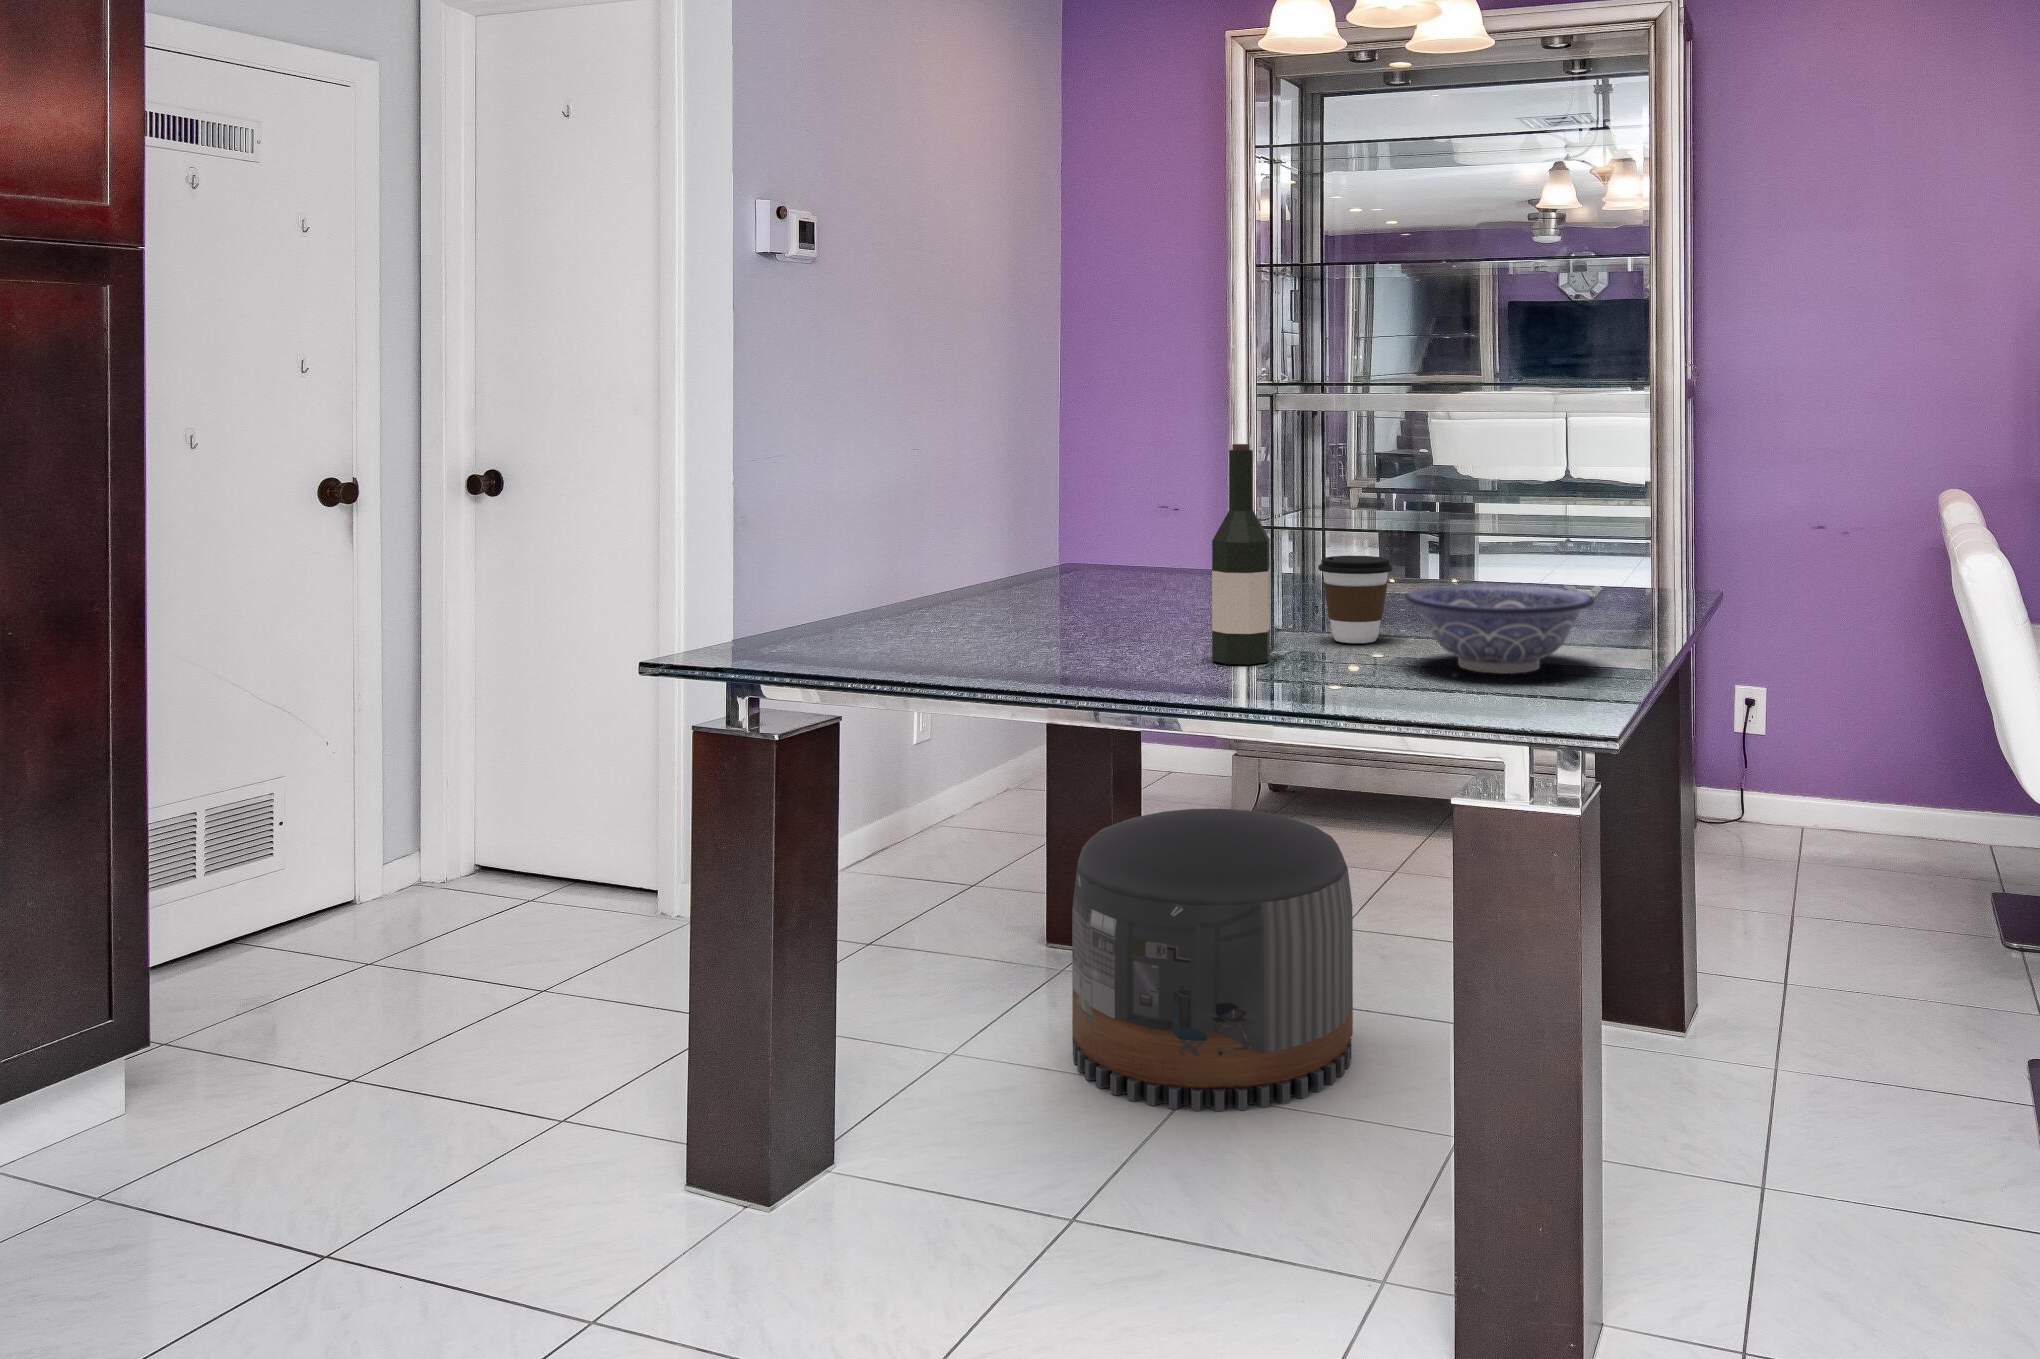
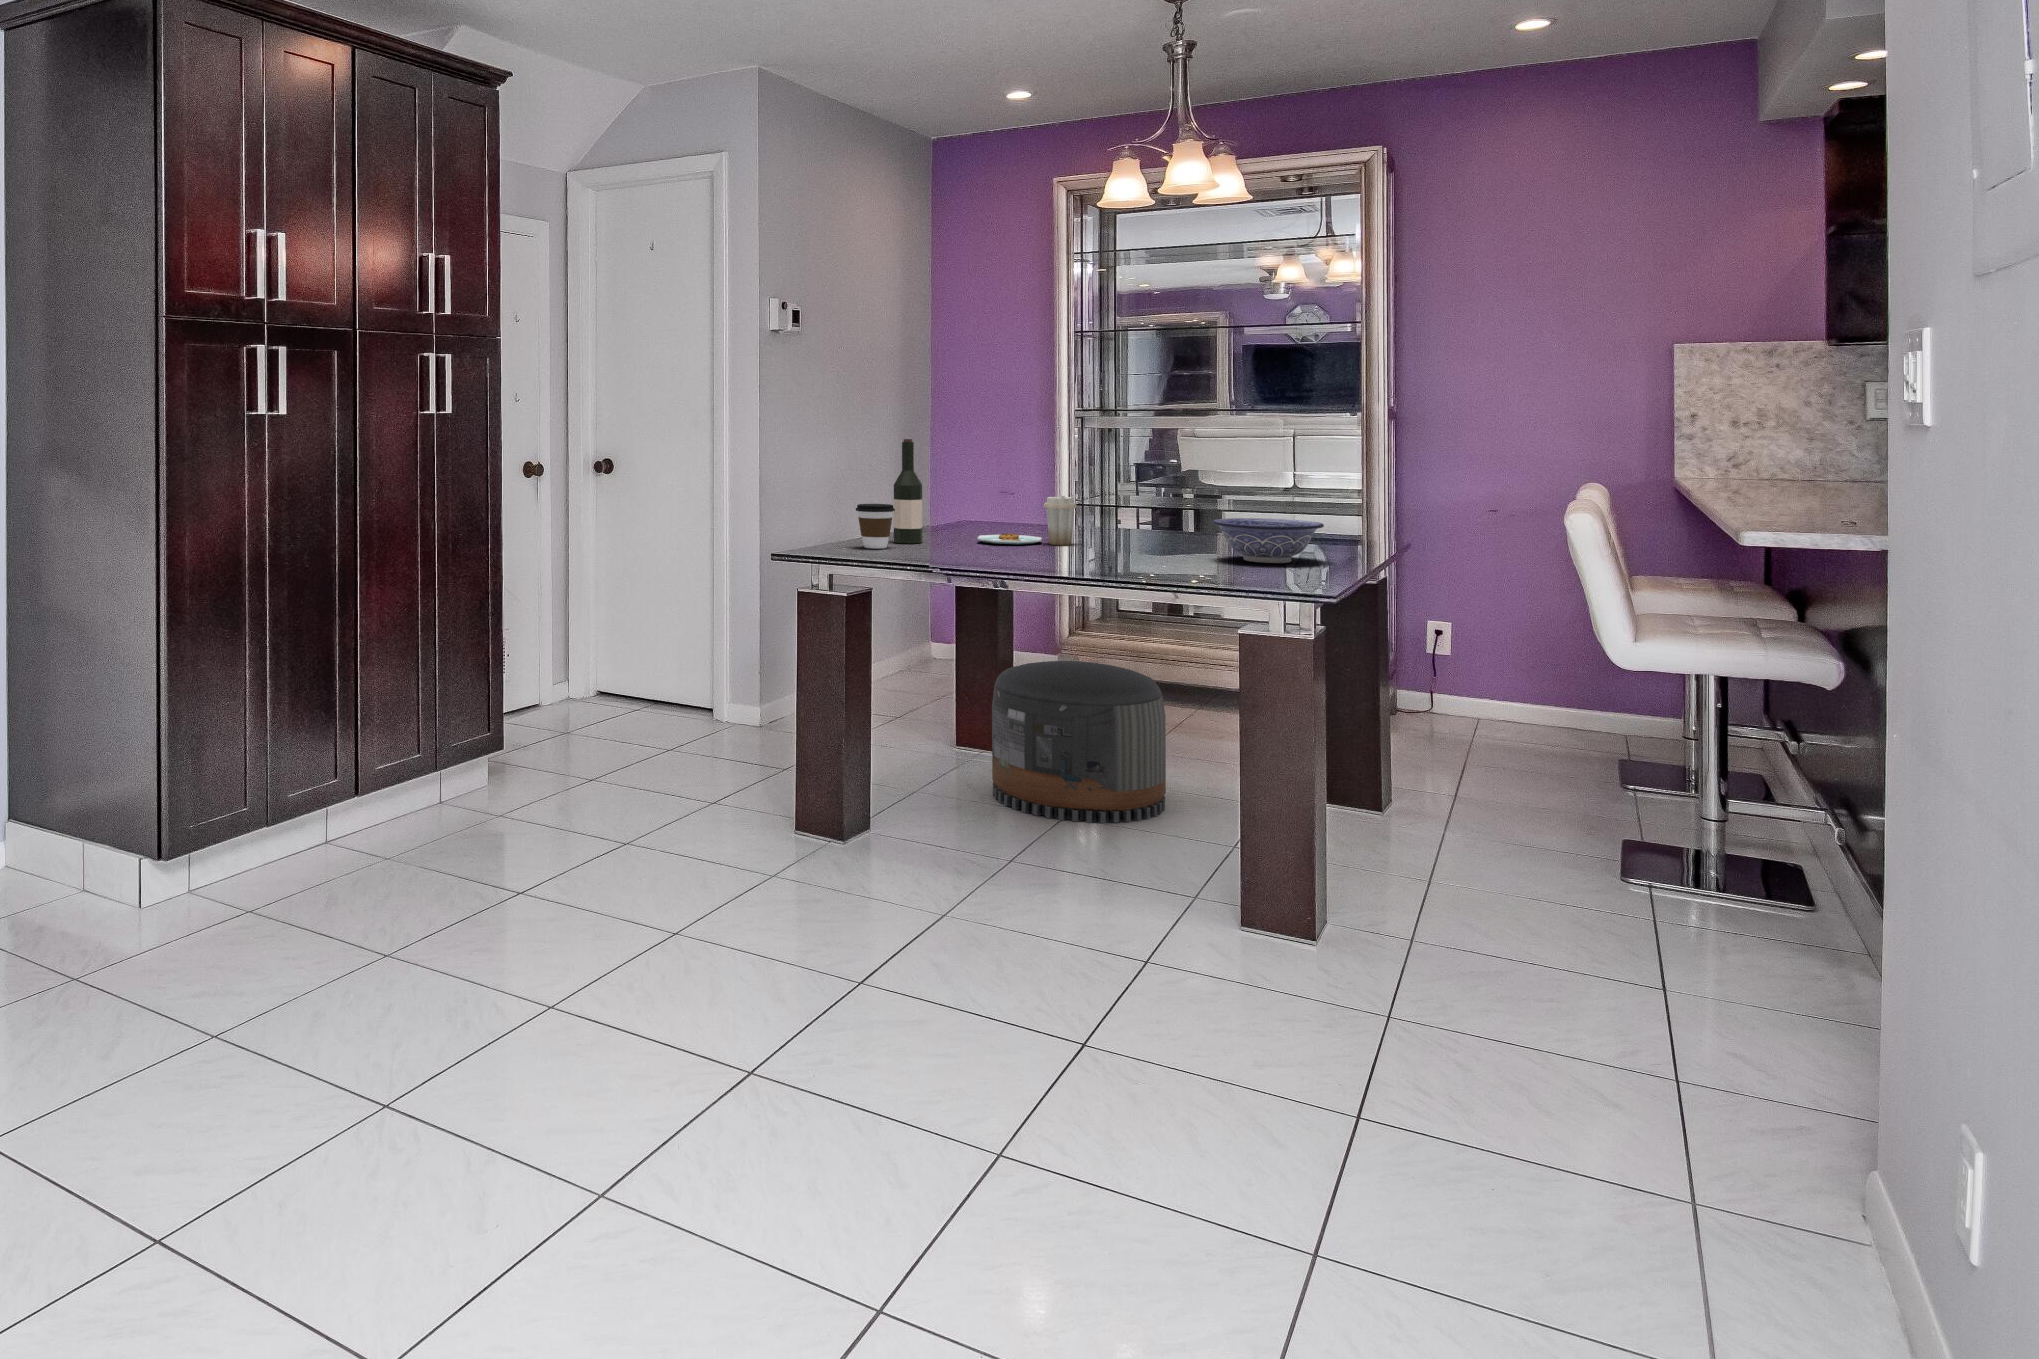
wine bottle: present [1212,444,1270,664] -> present [894,439,922,543]
plate: none [1021,542,1192,632] -> present [977,496,1077,546]
coffee cup: present [1318,556,1392,643] -> present [856,504,895,549]

